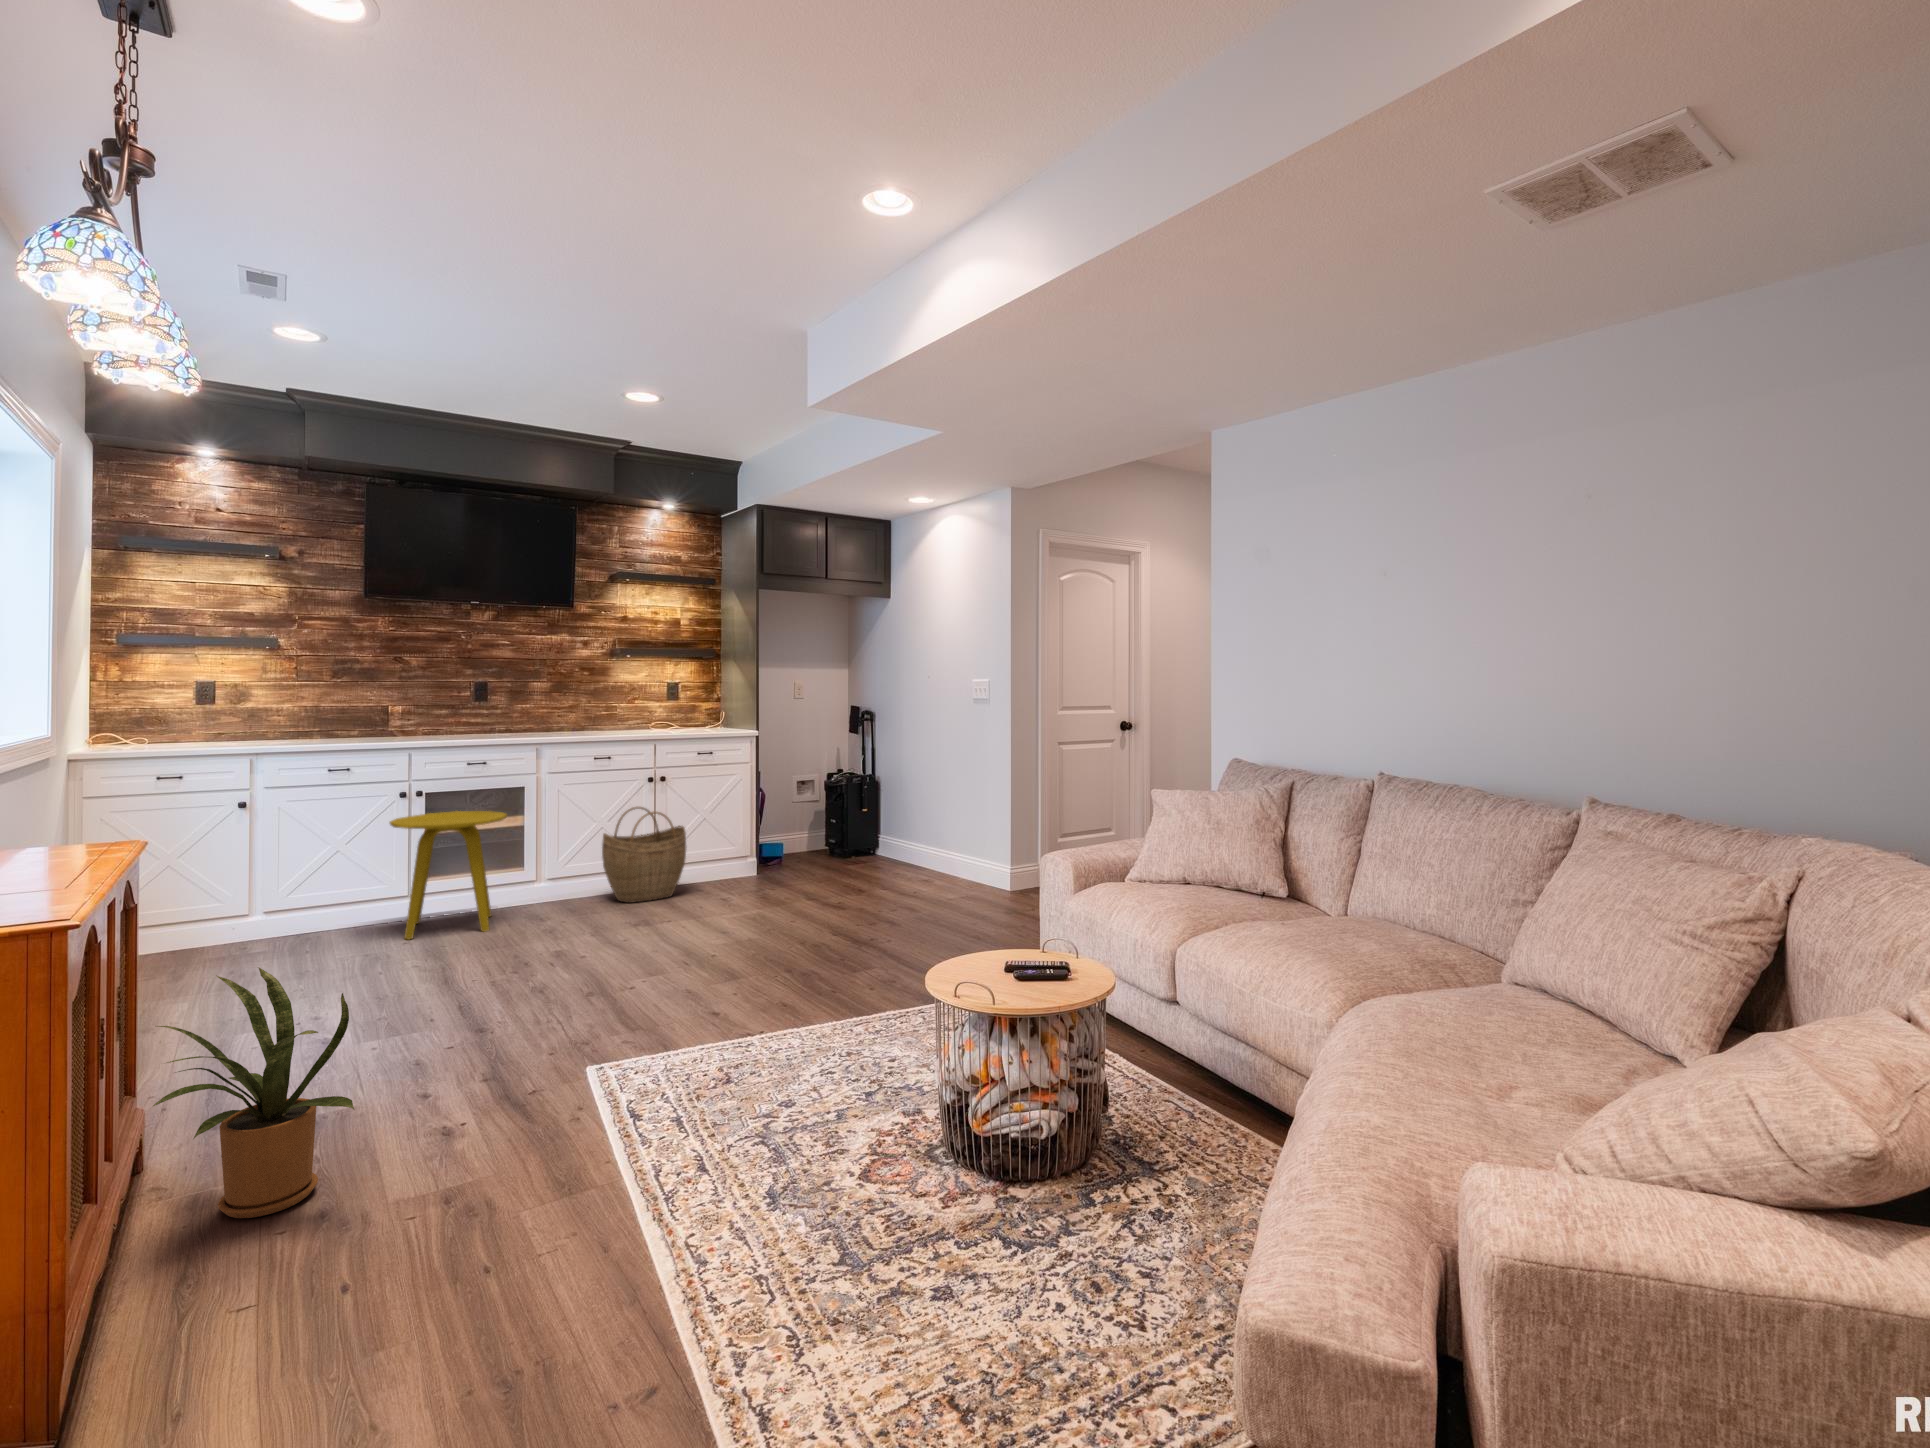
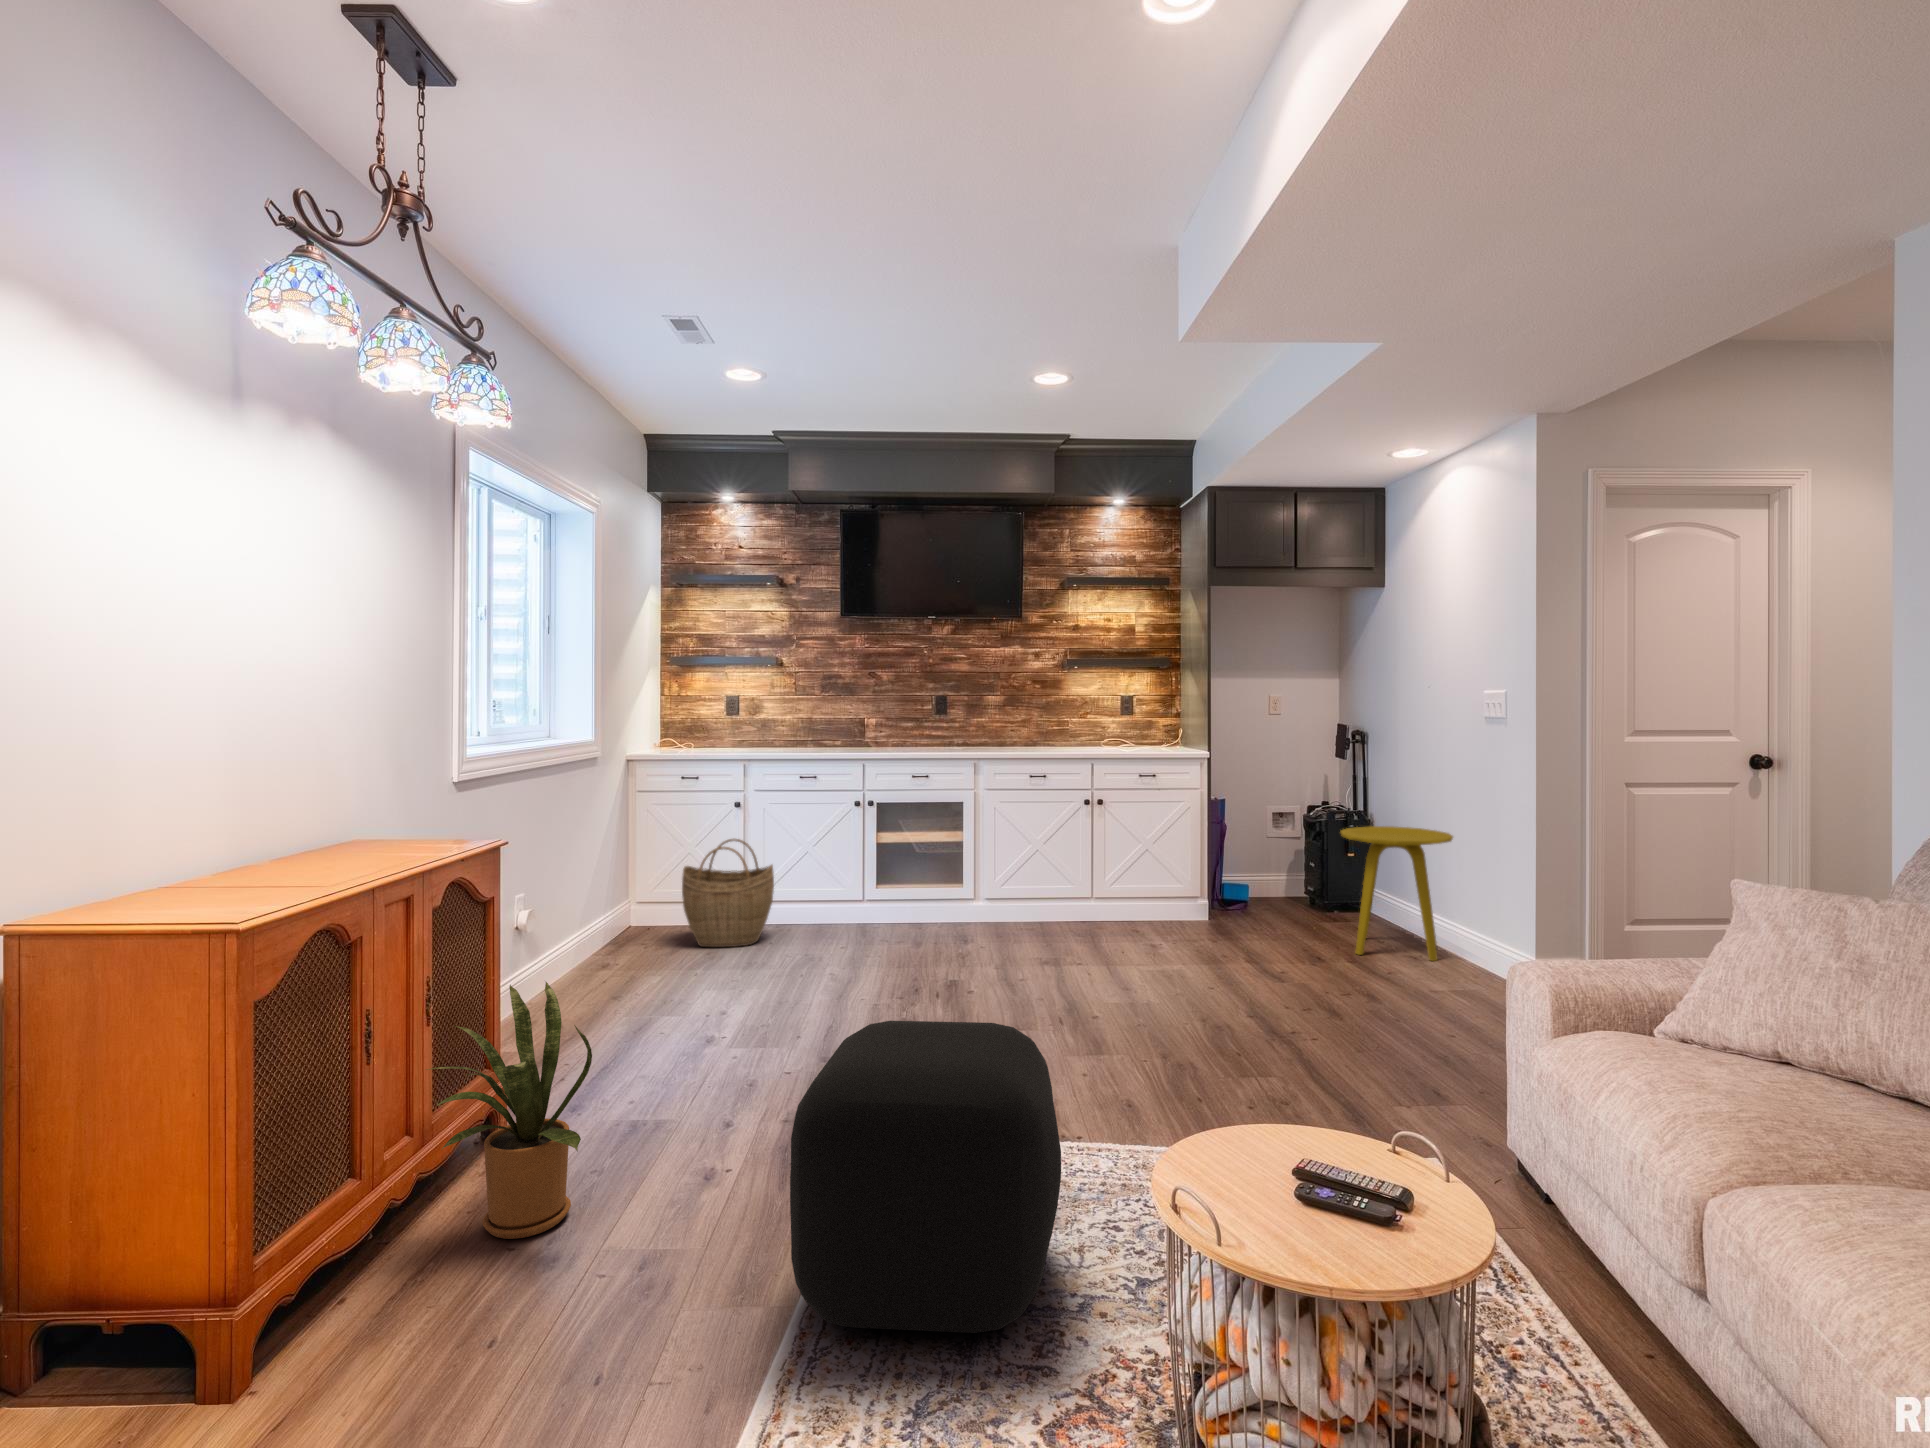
woven basket: present [602,807,686,903] -> present [682,839,774,947]
side table: present [390,811,507,940] -> present [1341,826,1453,961]
ottoman: none [605,933,823,1173] -> present [790,1021,1061,1333]

